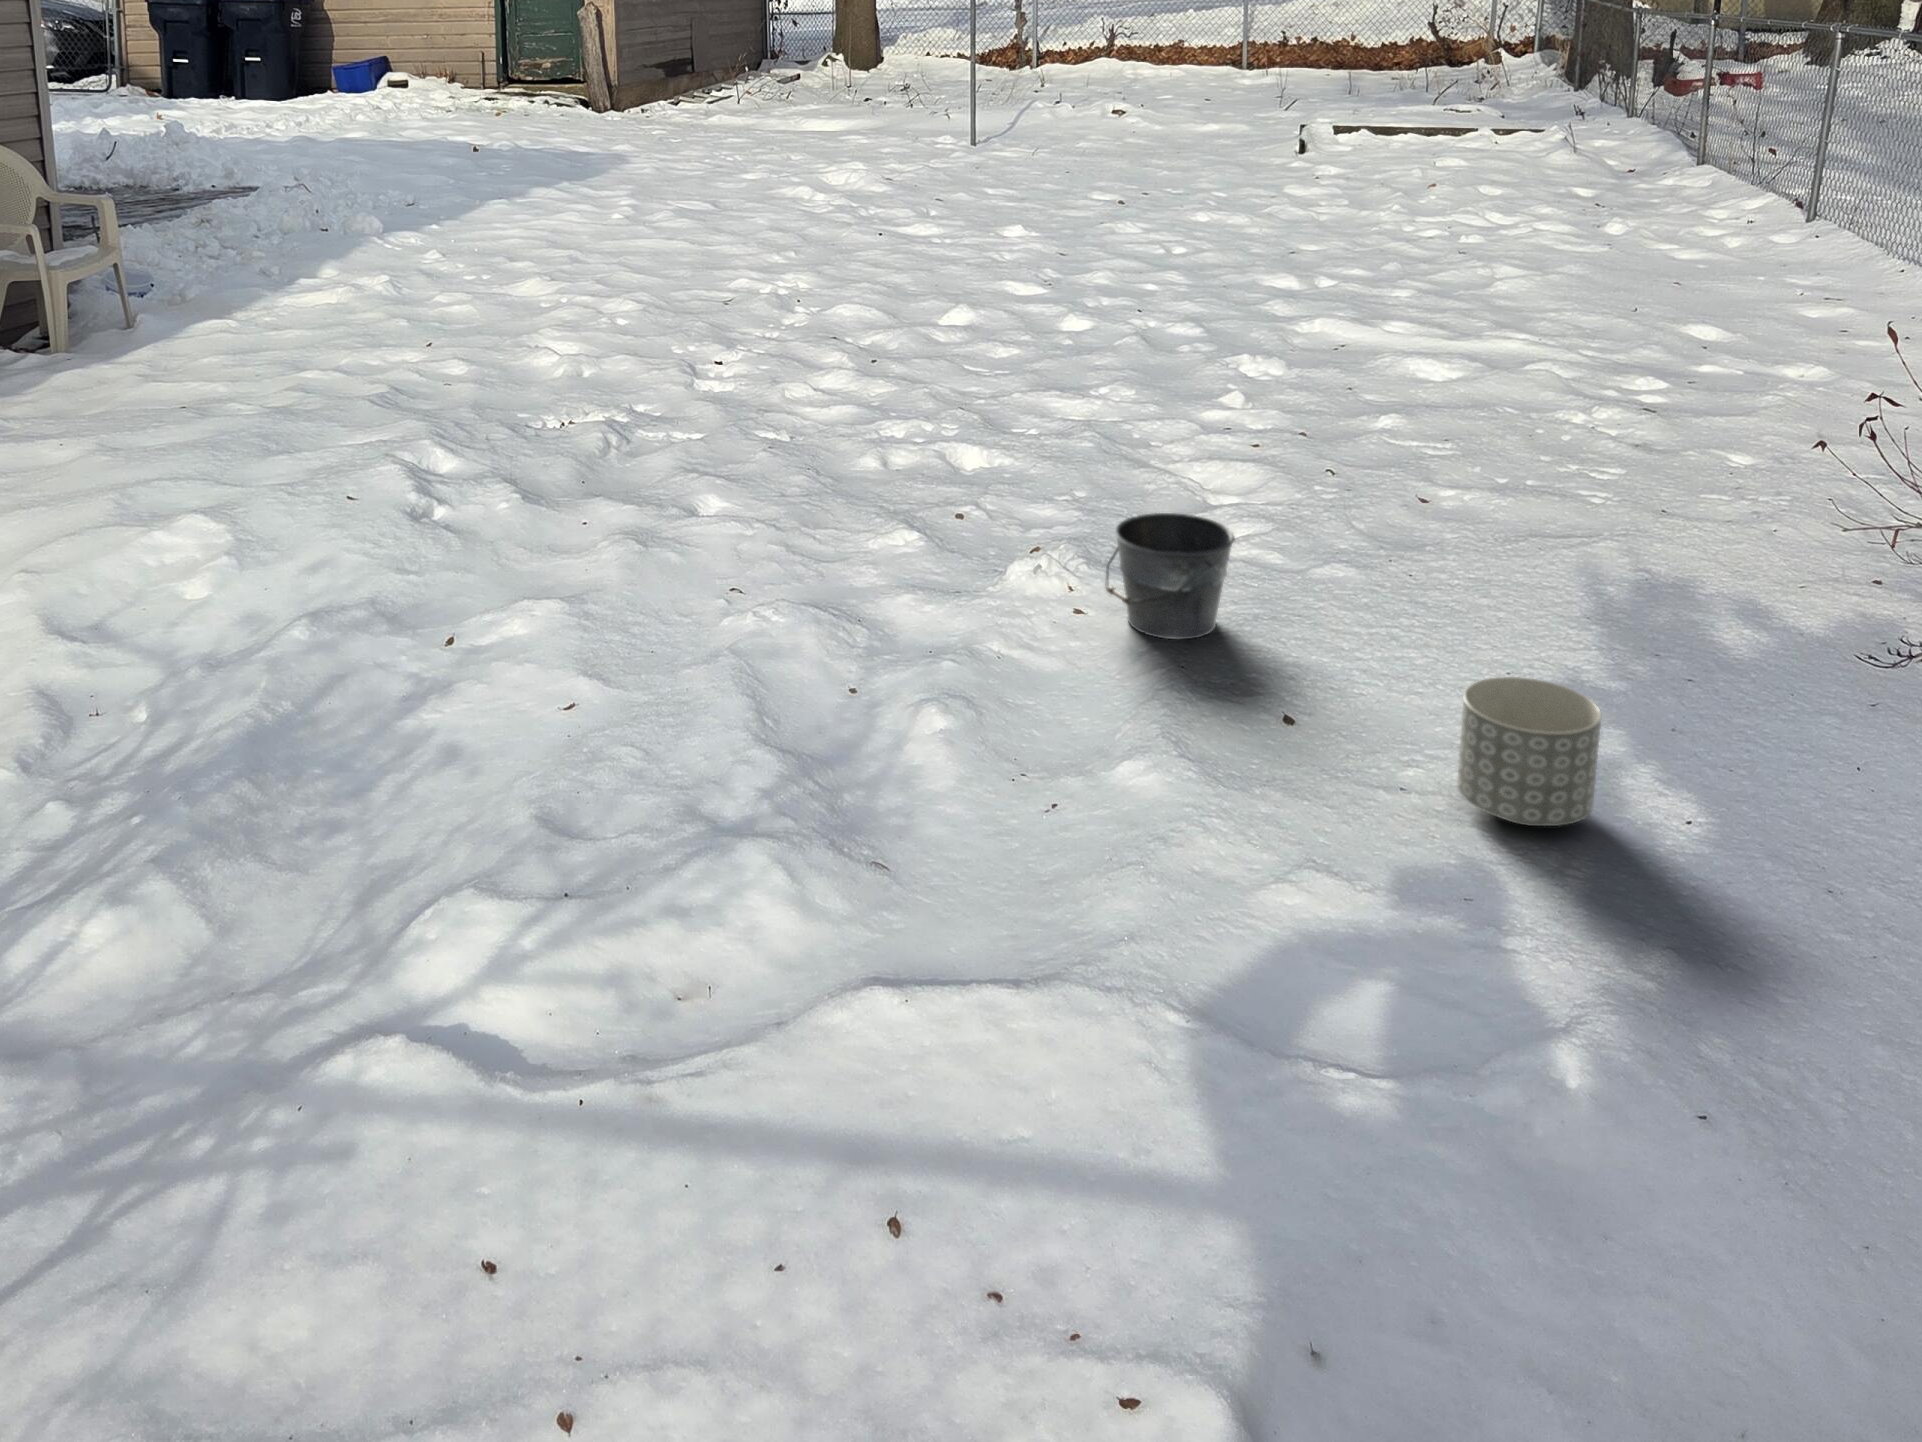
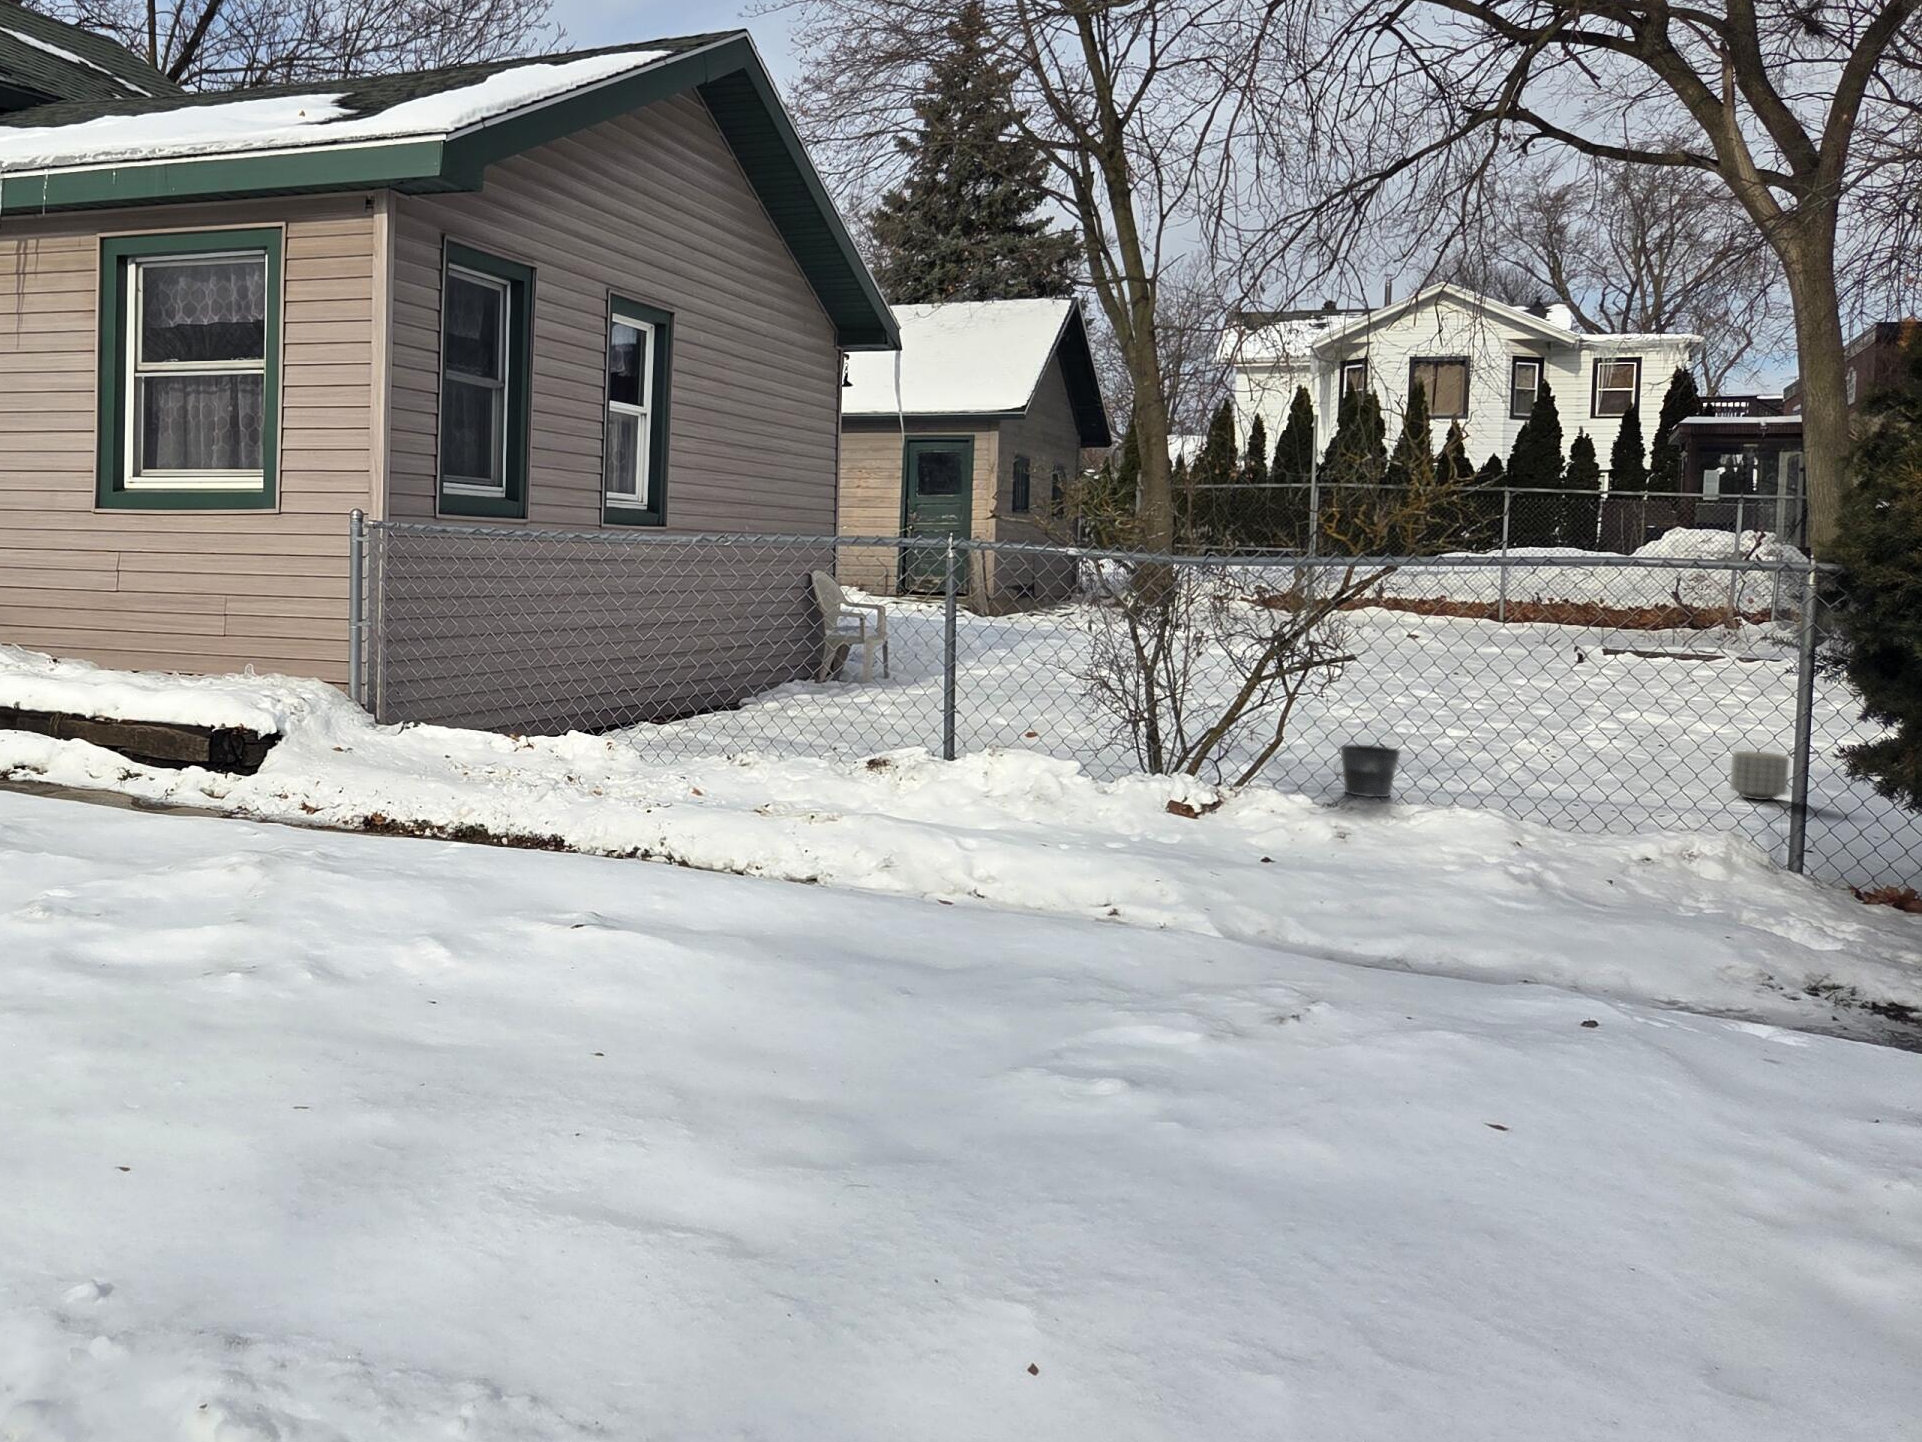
bucket: present [1106,513,1235,639] -> present [1335,745,1400,797]

